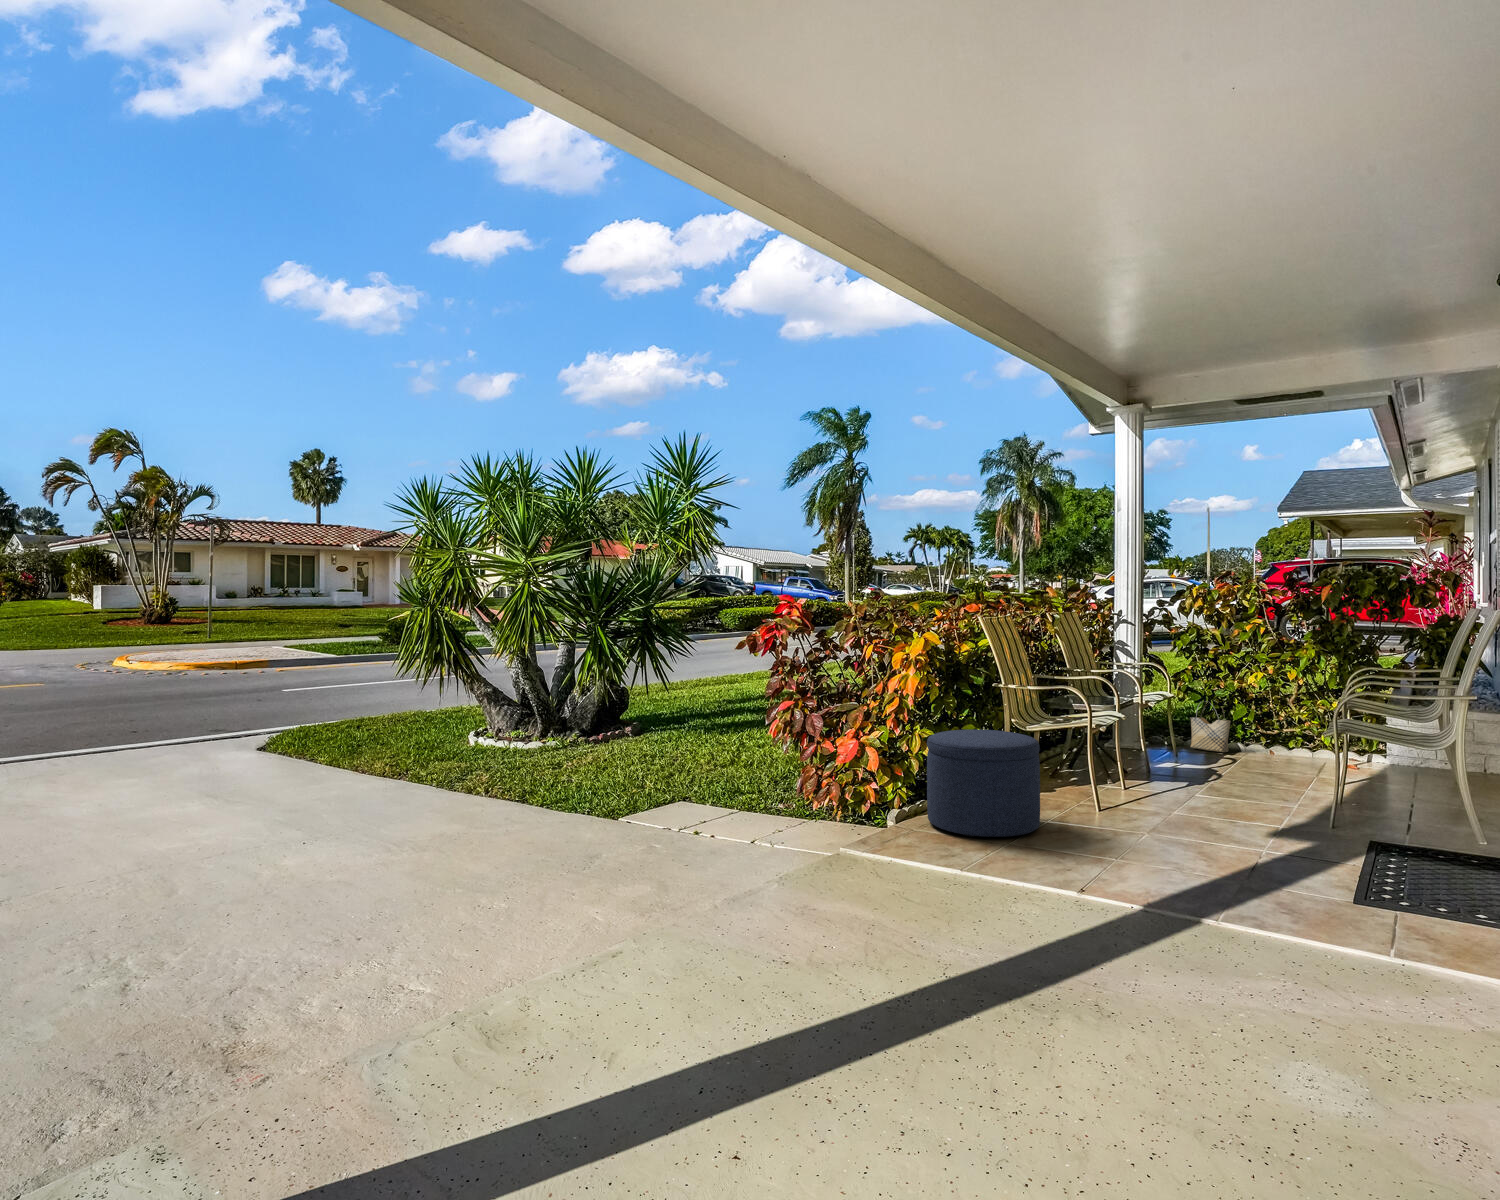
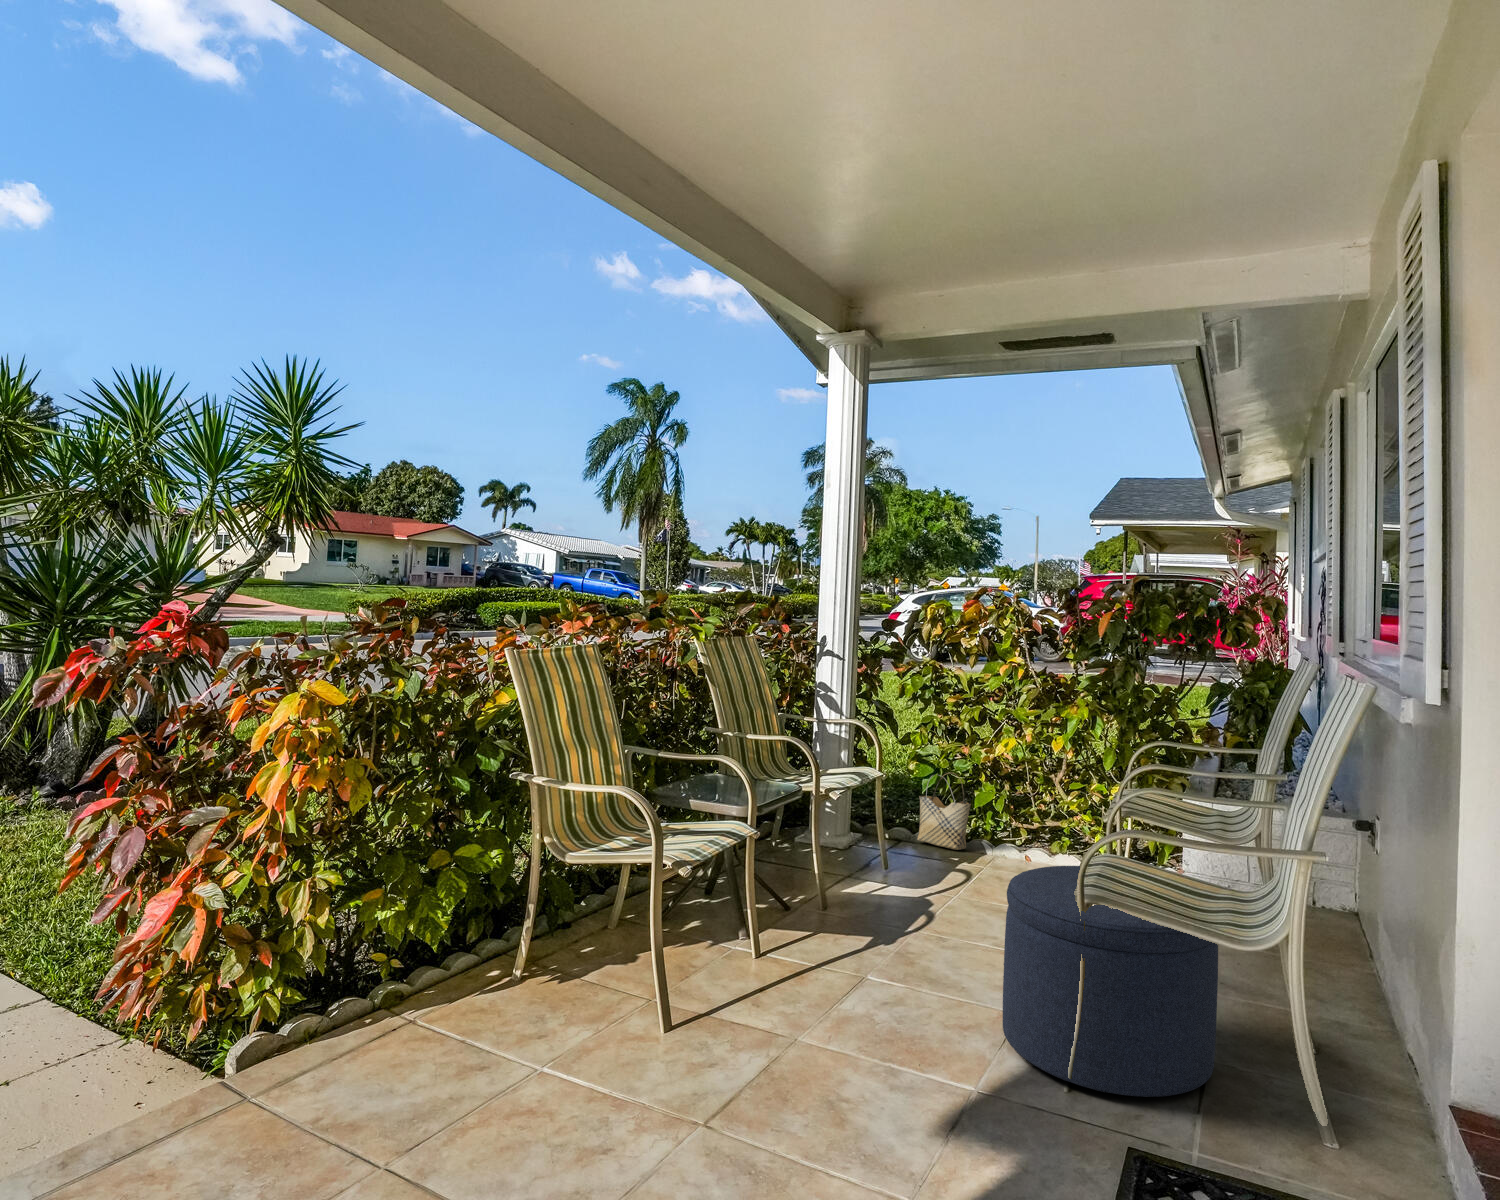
ottoman: present [927,729,1040,837] -> present [1003,866,1218,1097]

